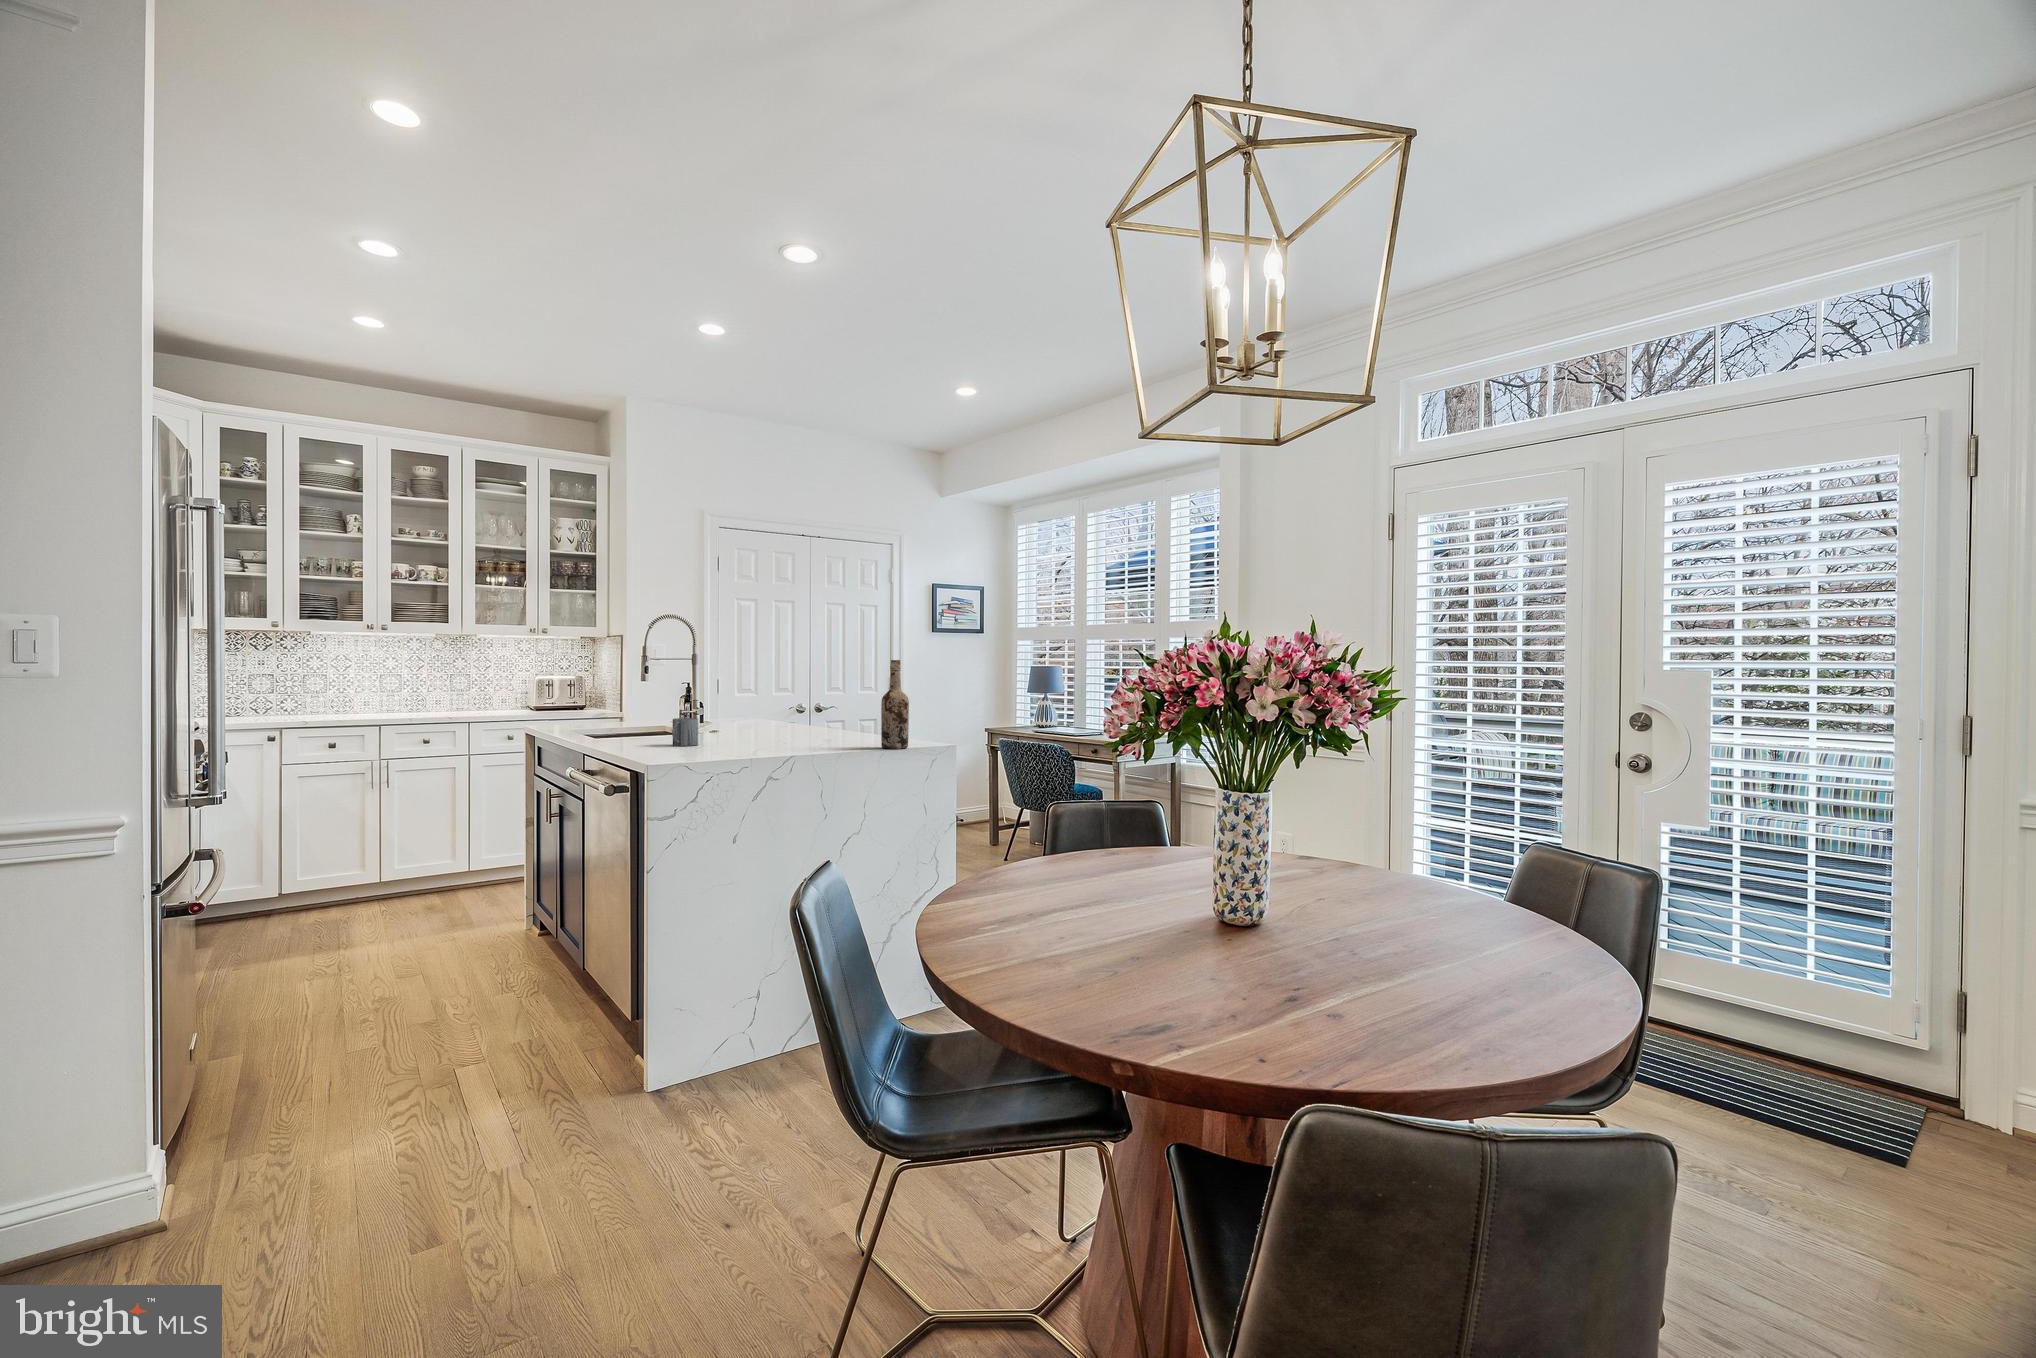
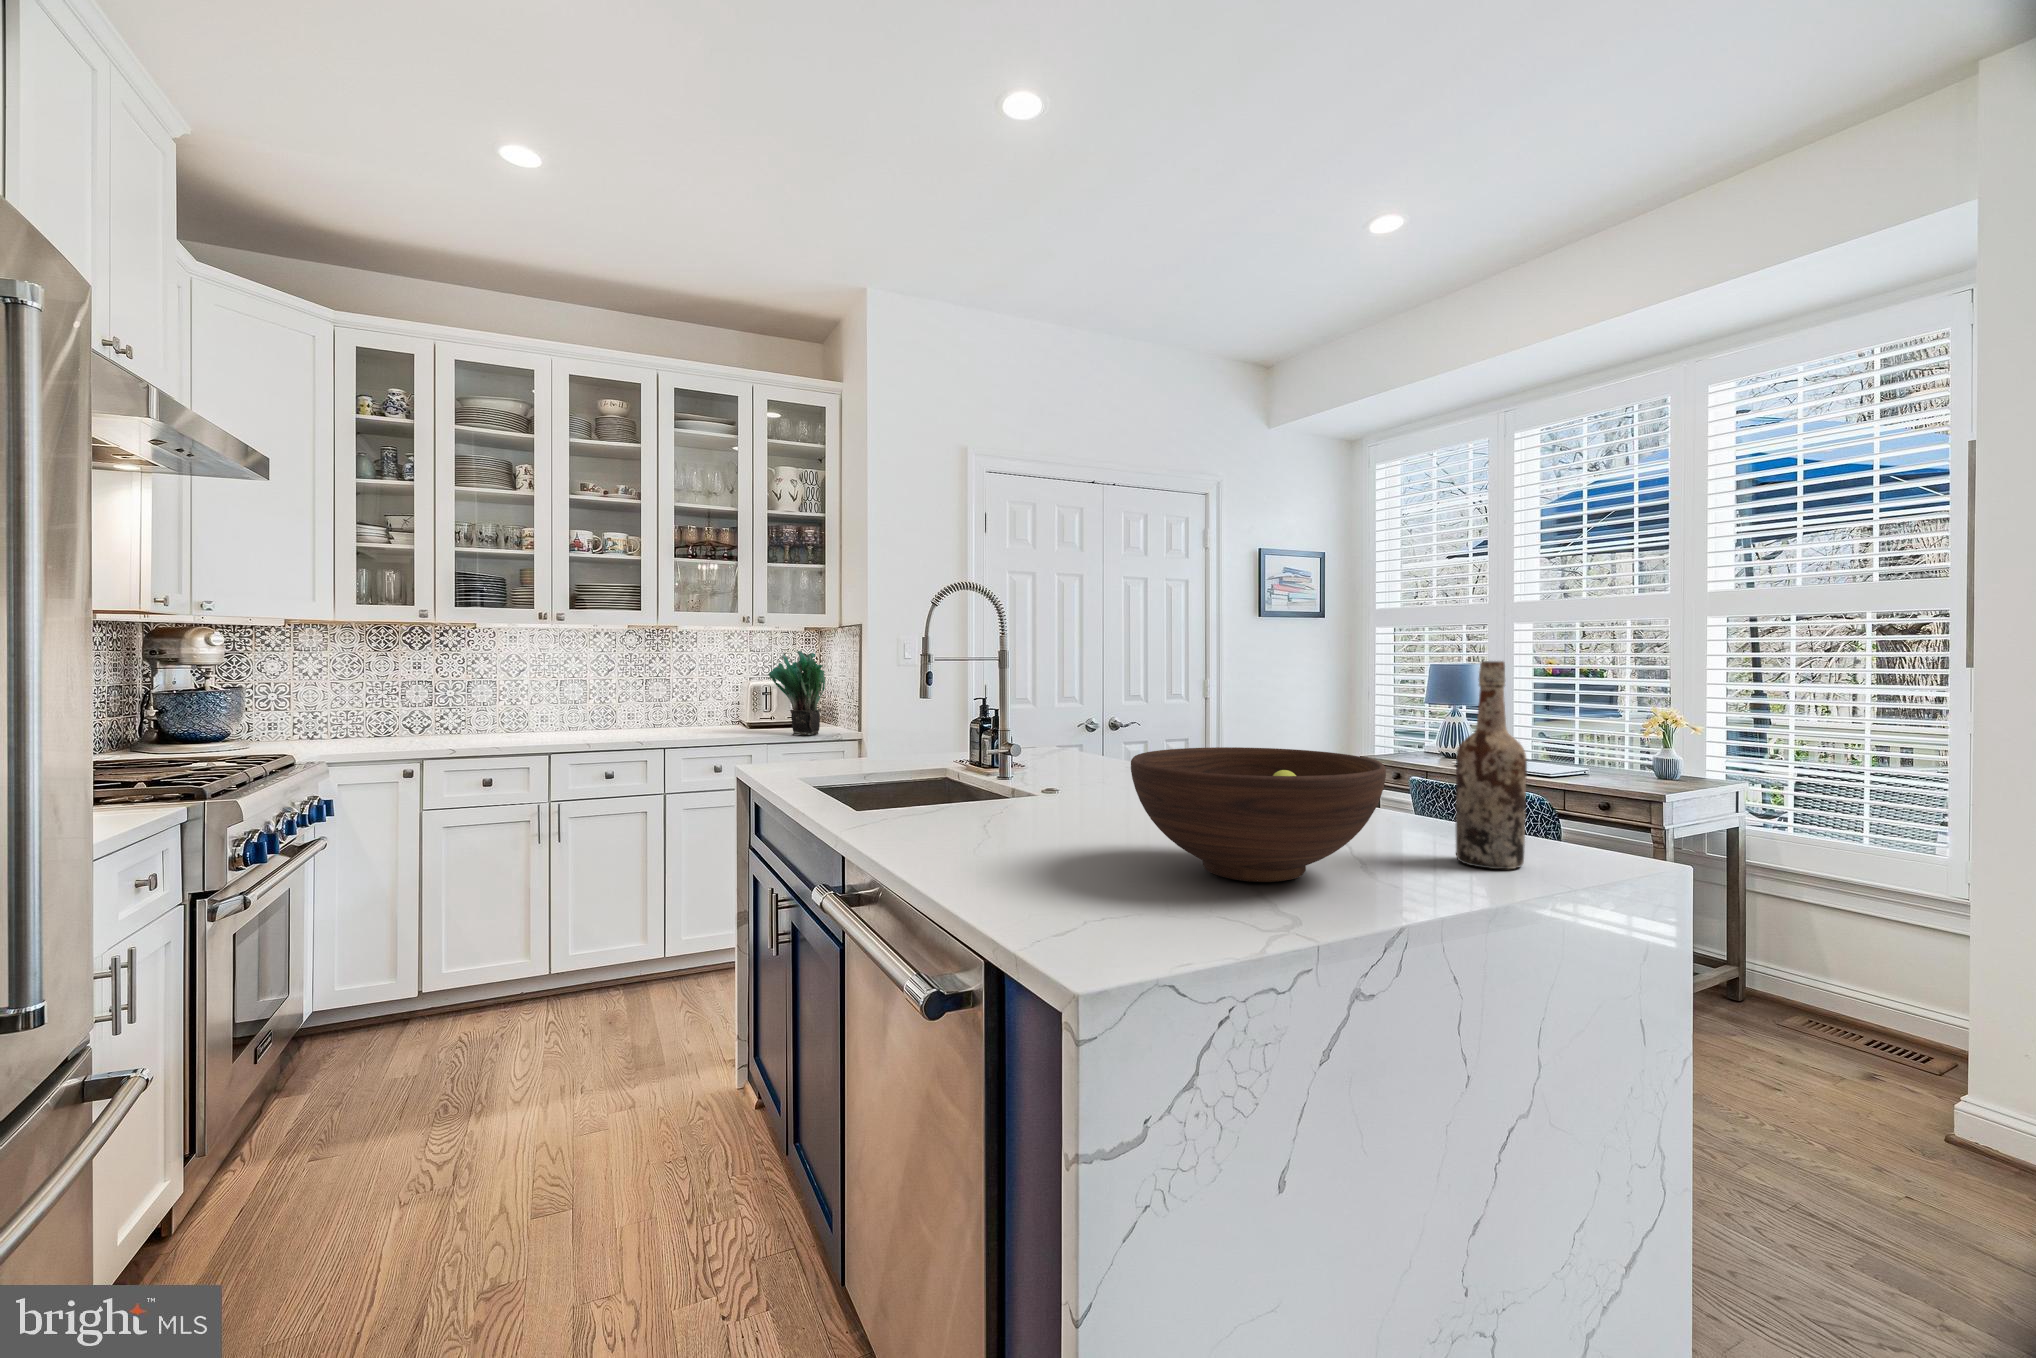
potted plant: none [551,654,595,715] -> present [769,651,825,735]
fruit bowl: none [728,700,837,752] -> present [1131,747,1386,882]
mug: present [672,718,698,746] -> none [987,777,1036,838]

